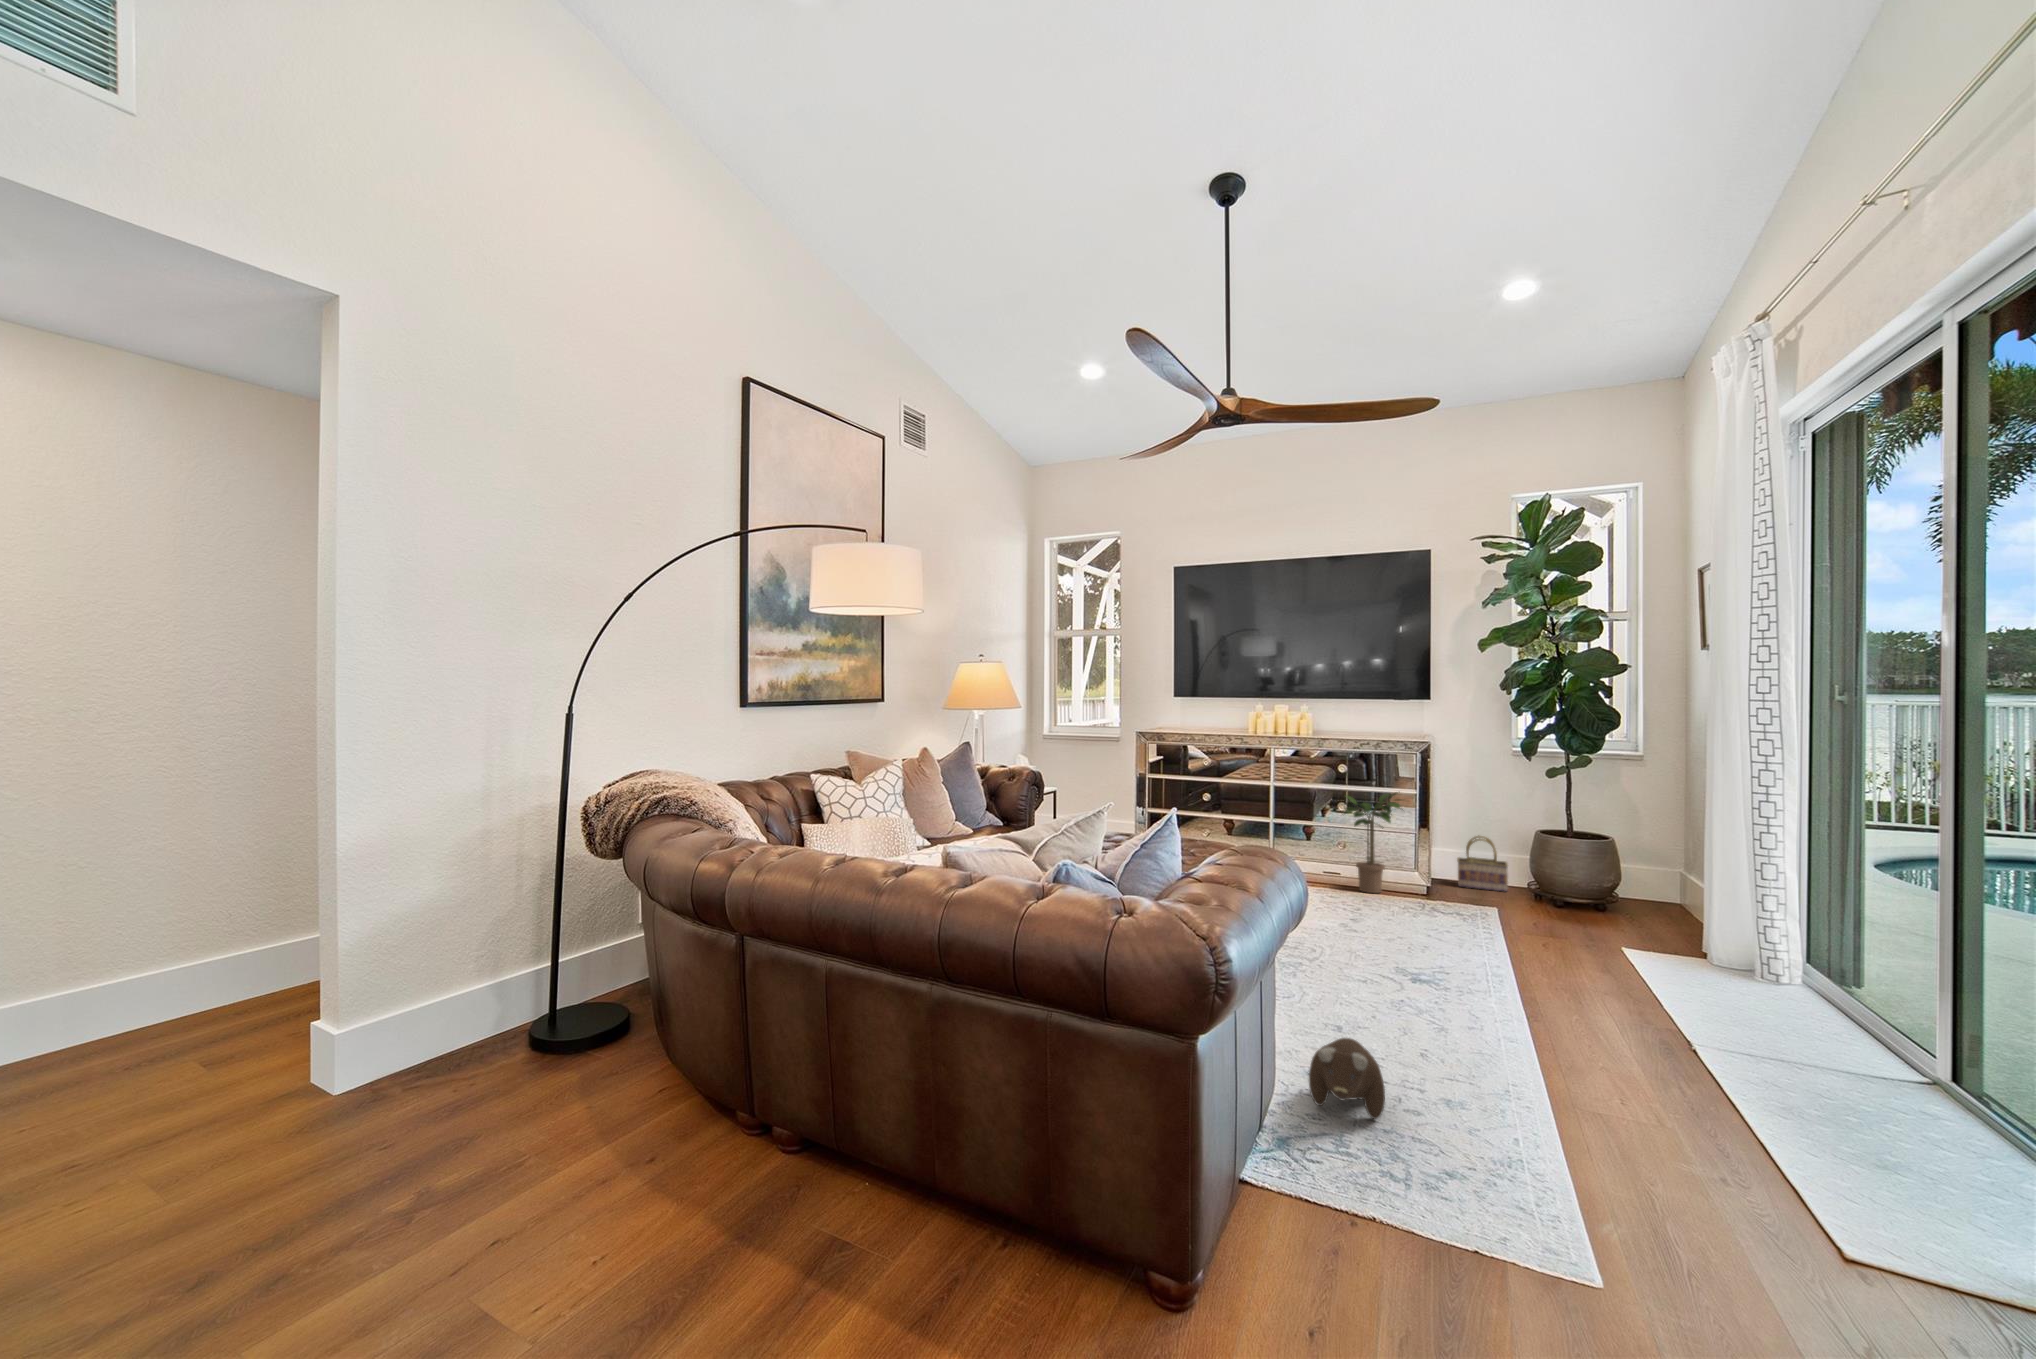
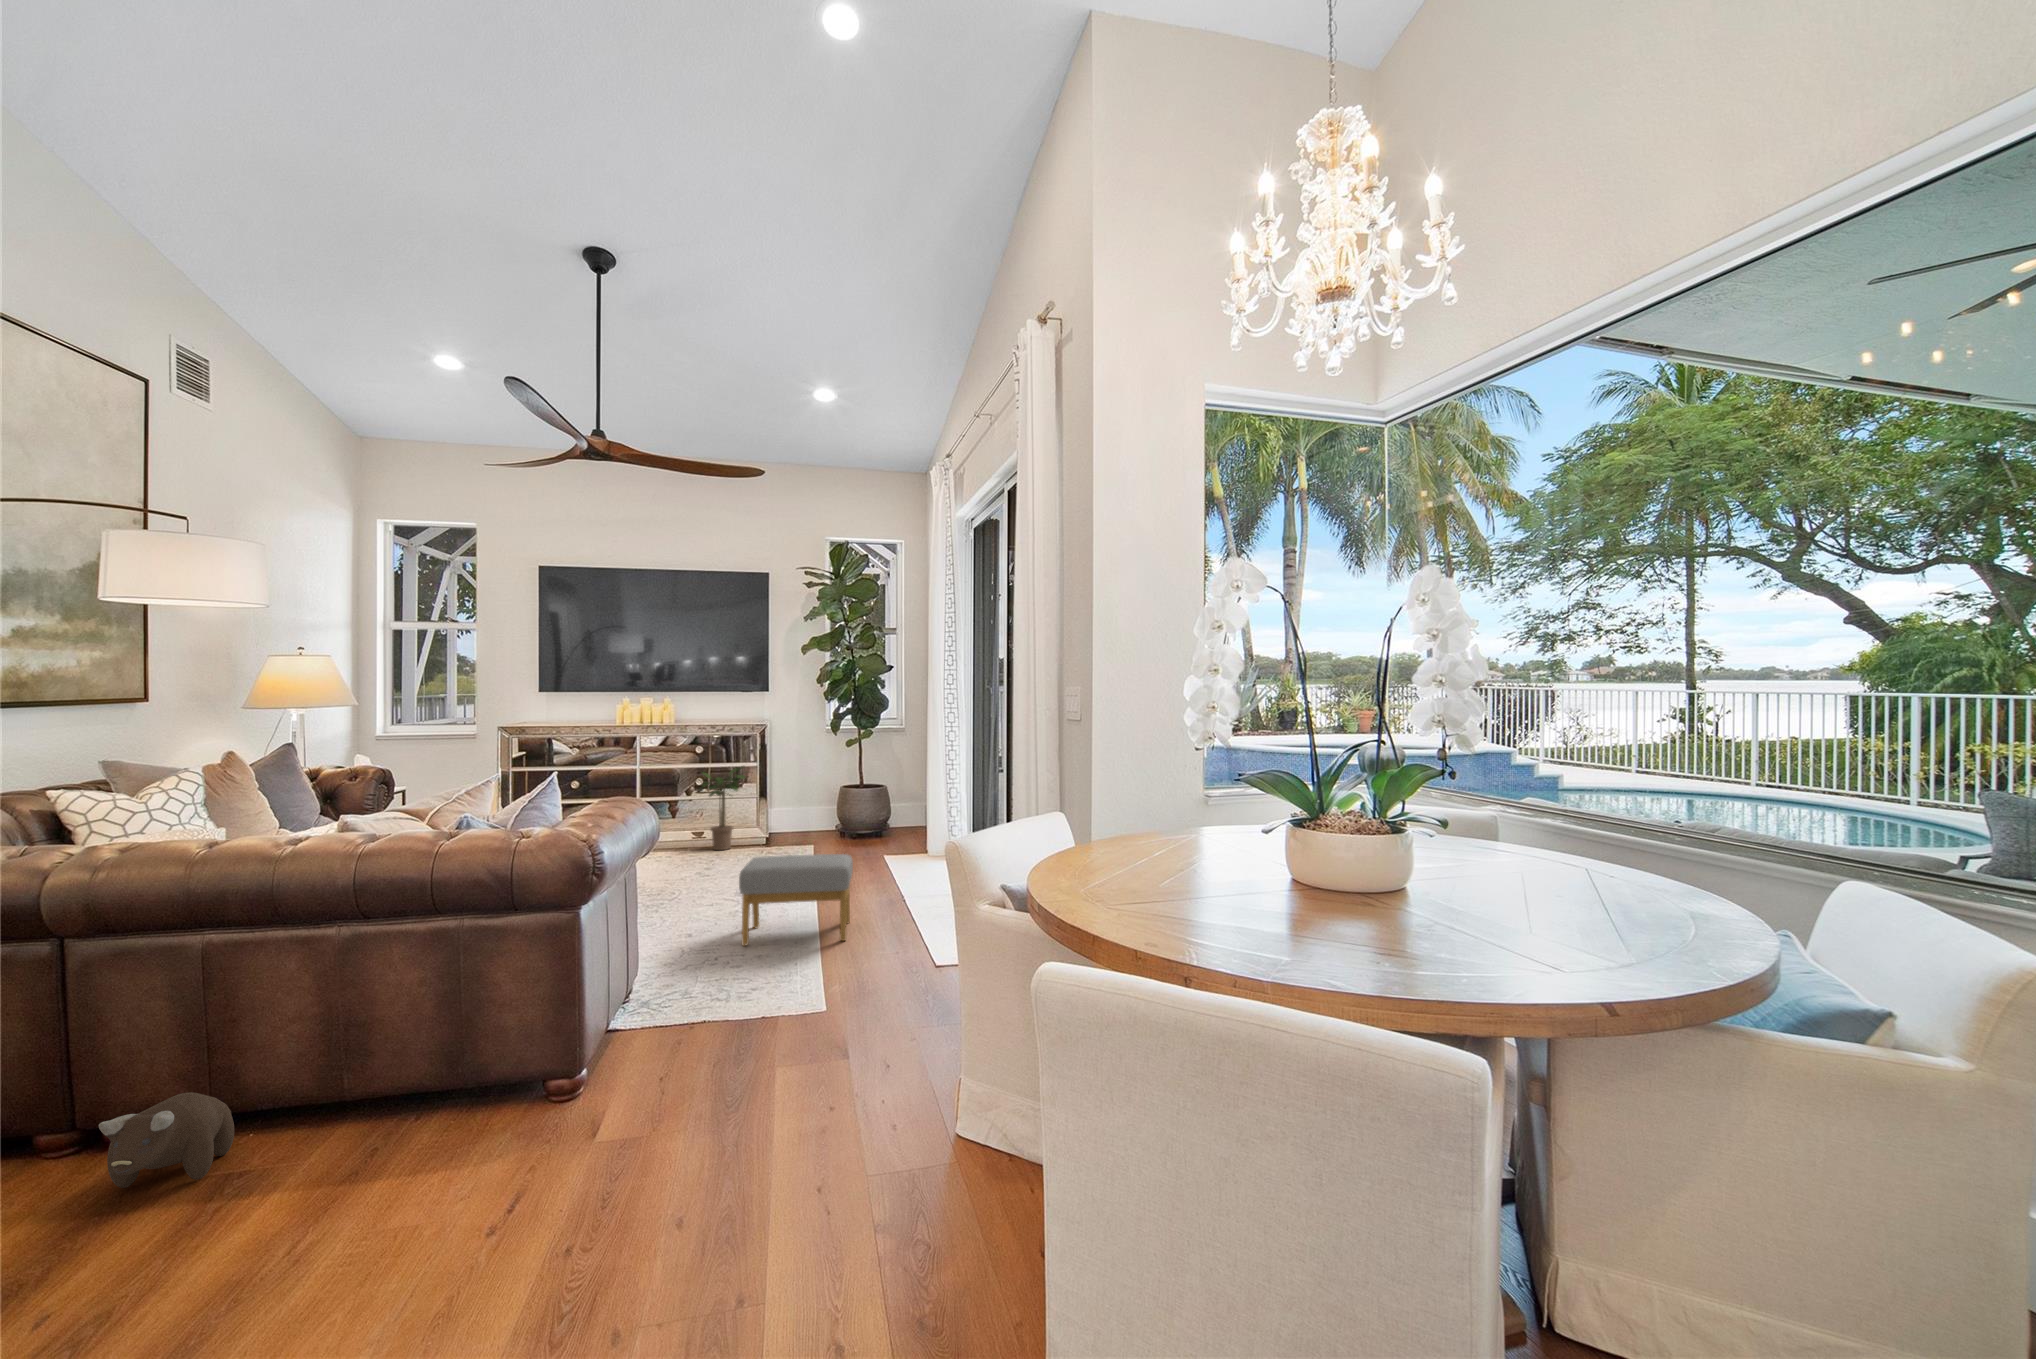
basket: present [1457,835,1508,891] -> none [789,796,824,836]
footstool: none [1415,939,1609,1114] -> present [739,854,853,945]
plush toy: present [1309,1038,1385,1119] -> present [99,1092,234,1188]

